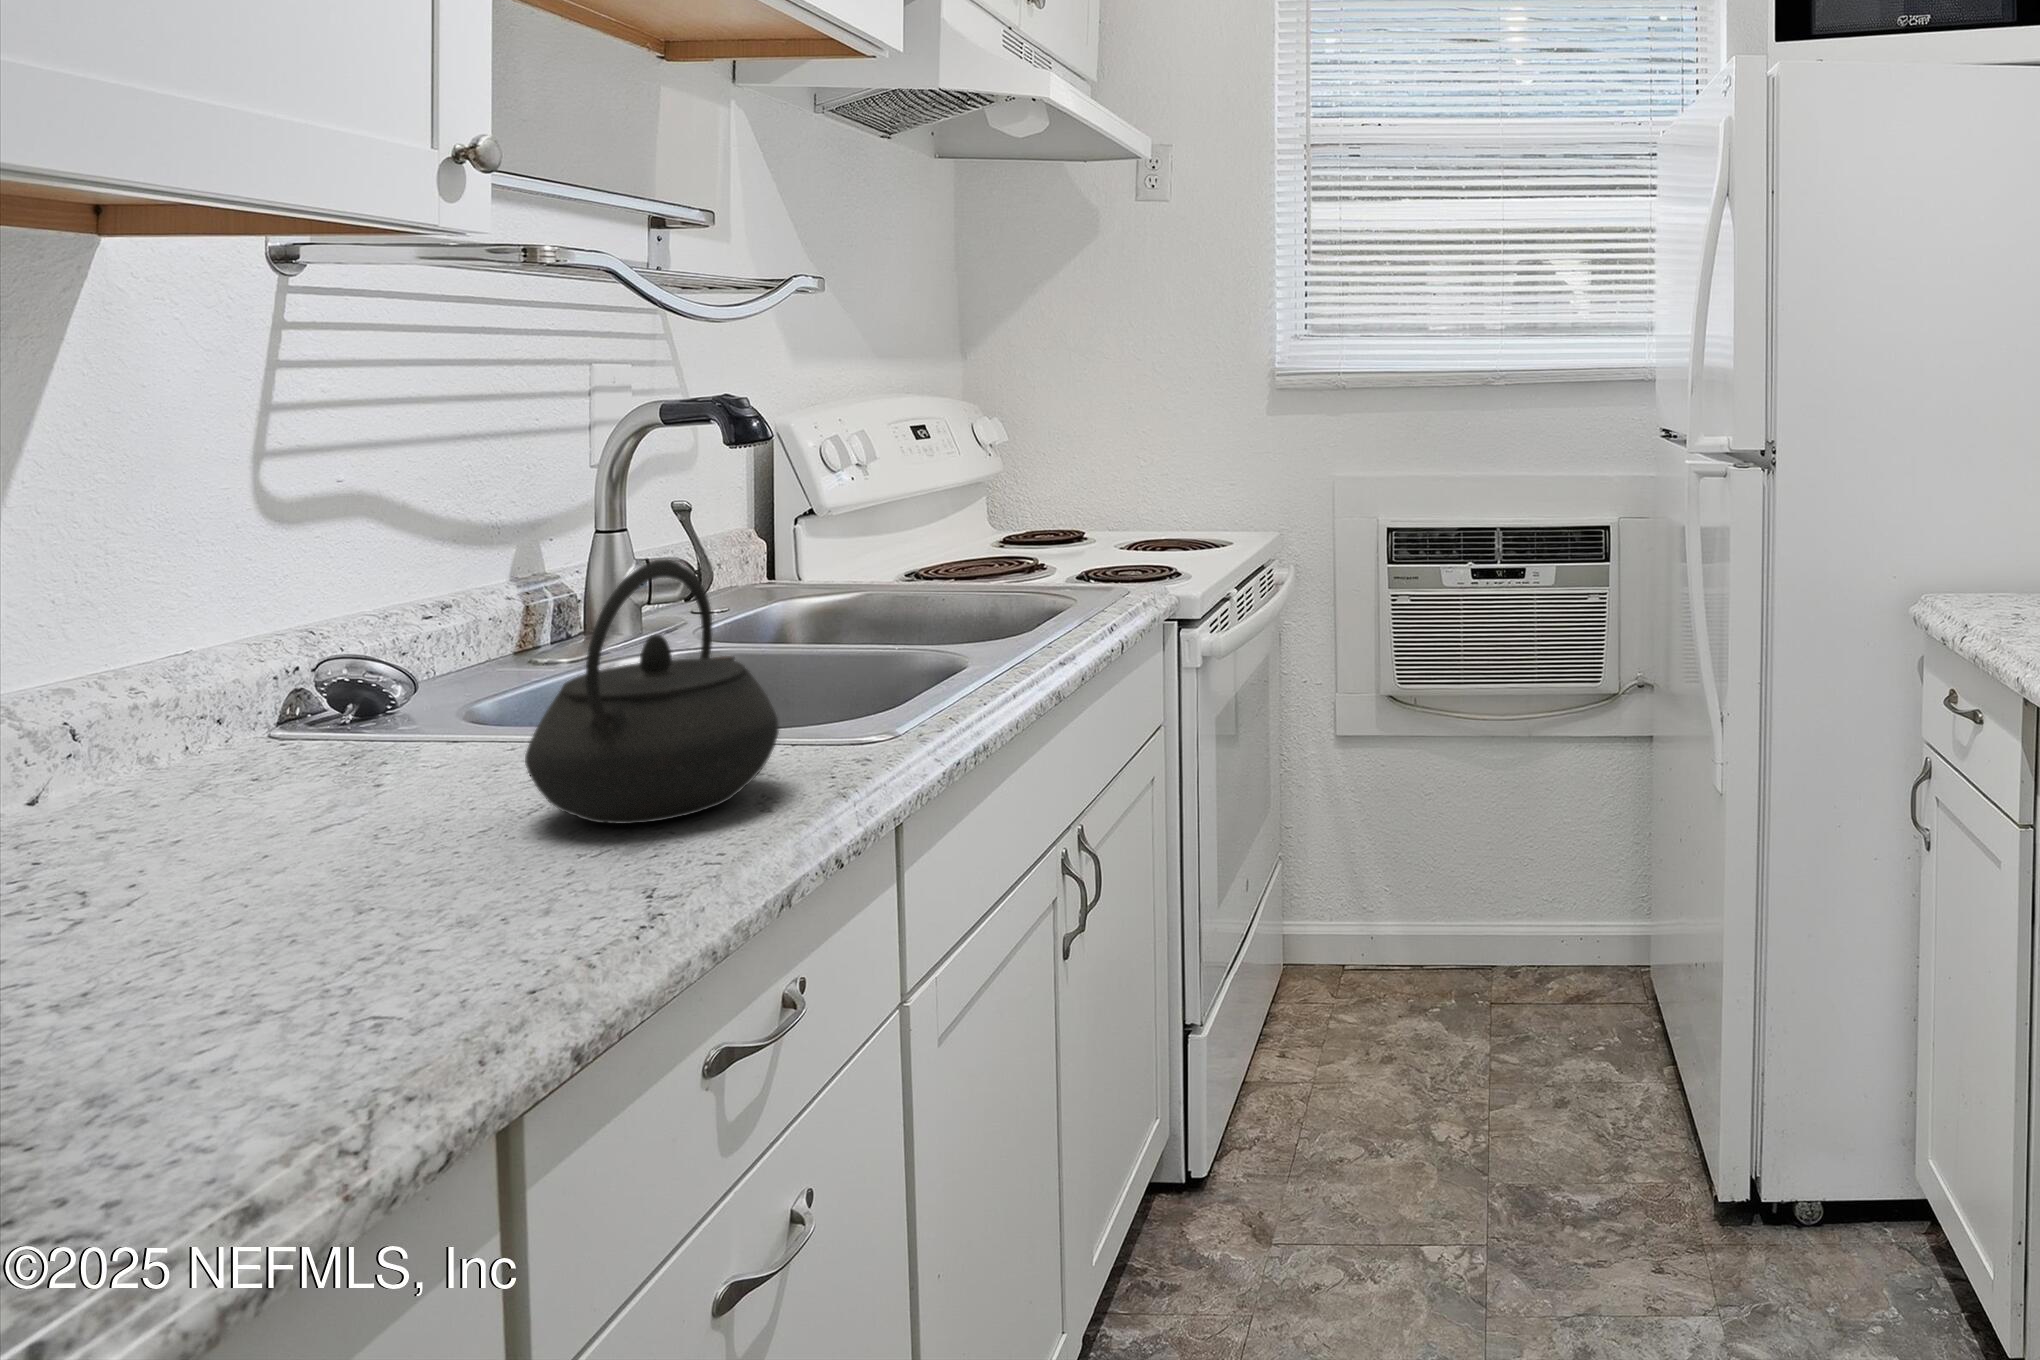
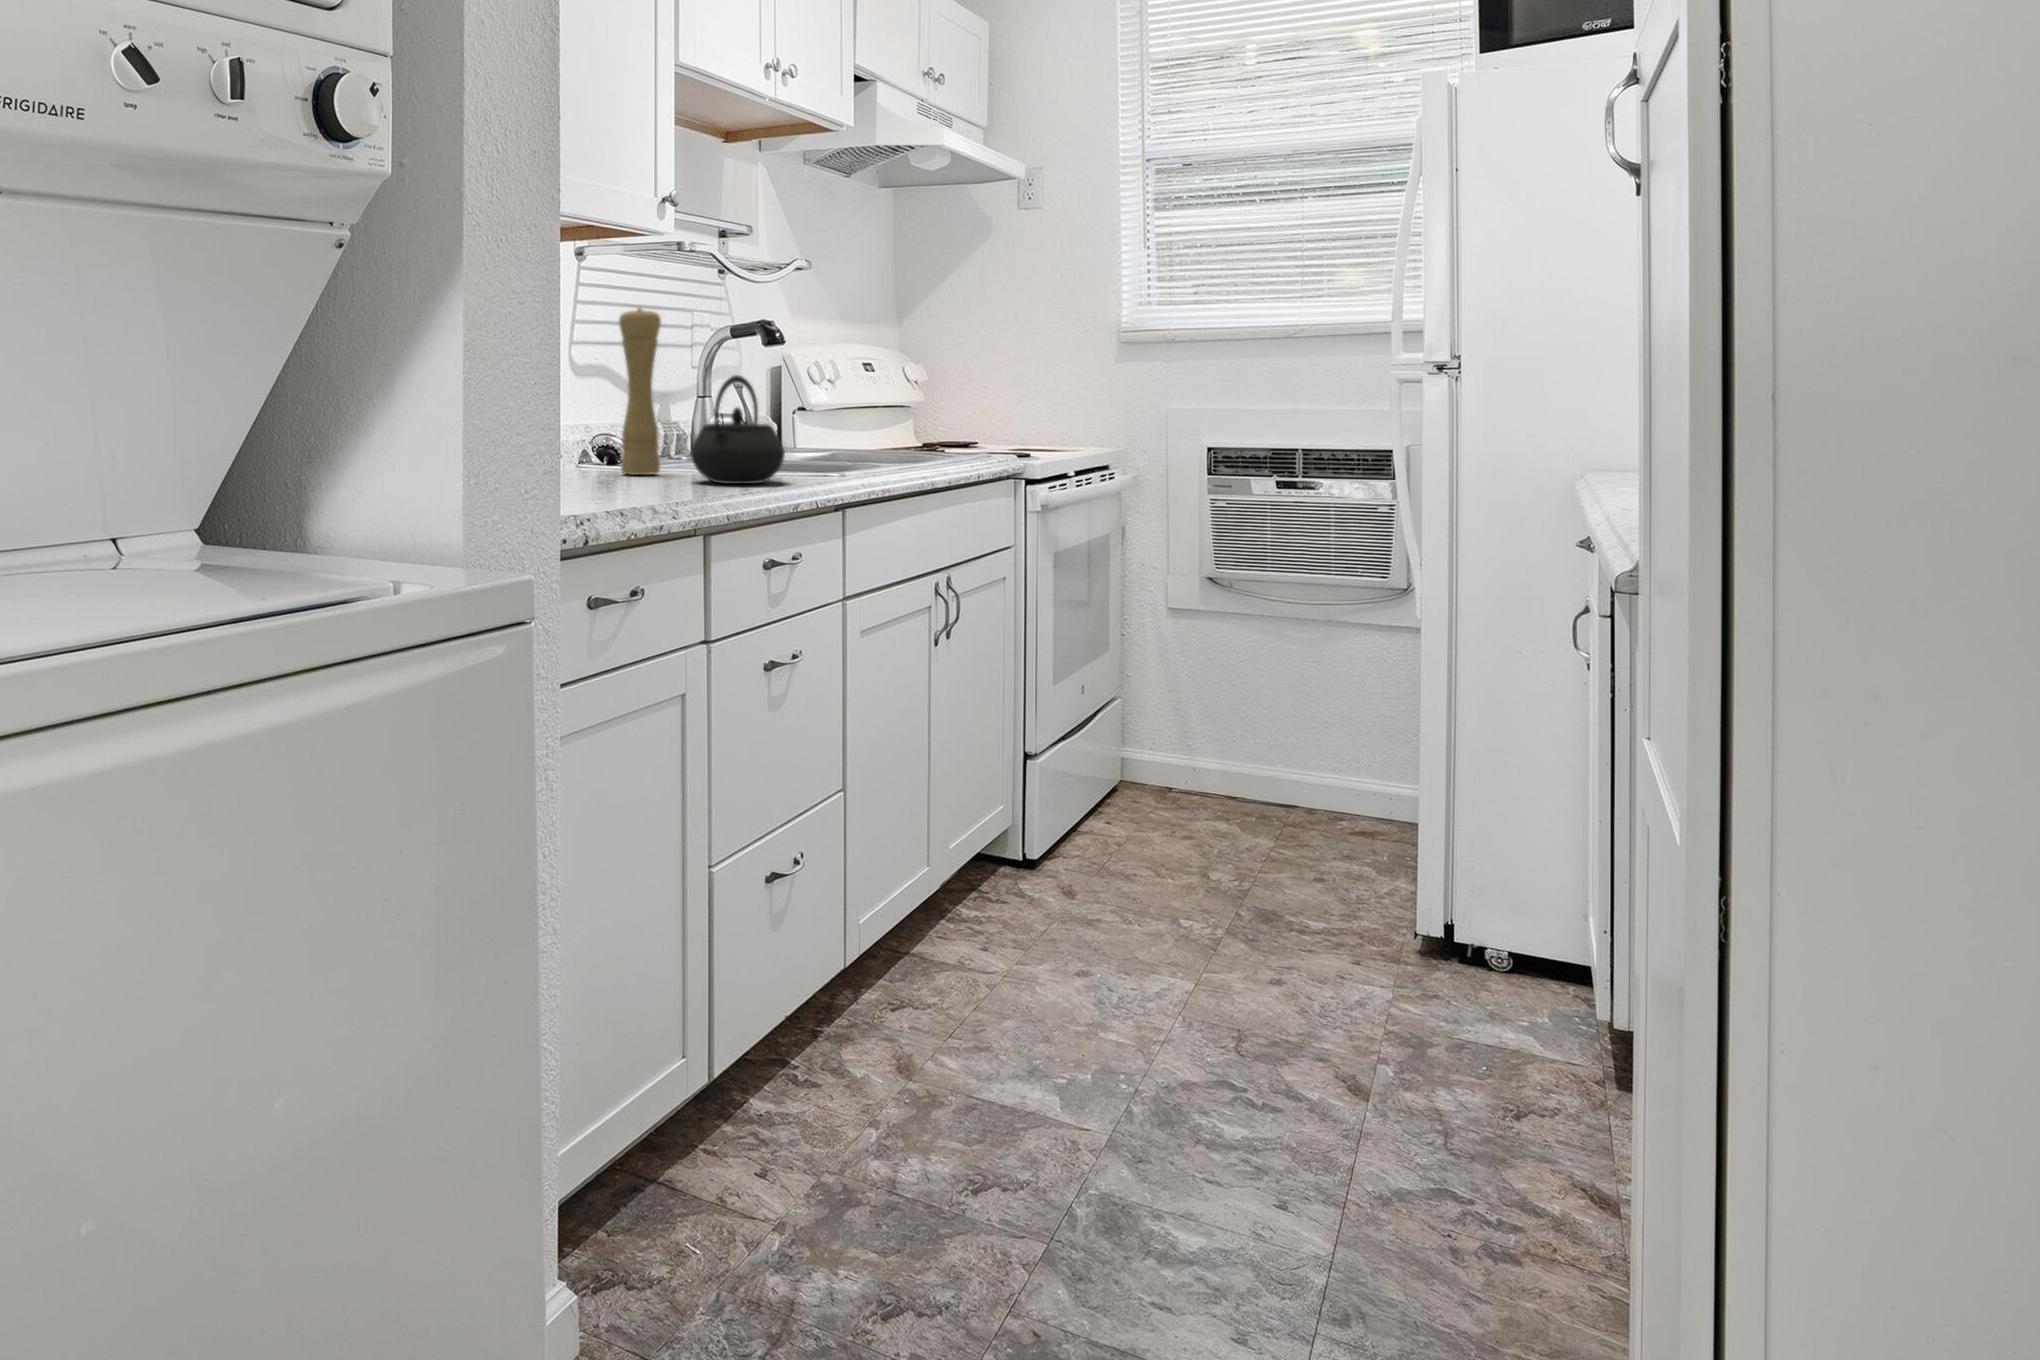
pepper mill: none [332,396,457,799] -> present [619,308,661,475]

